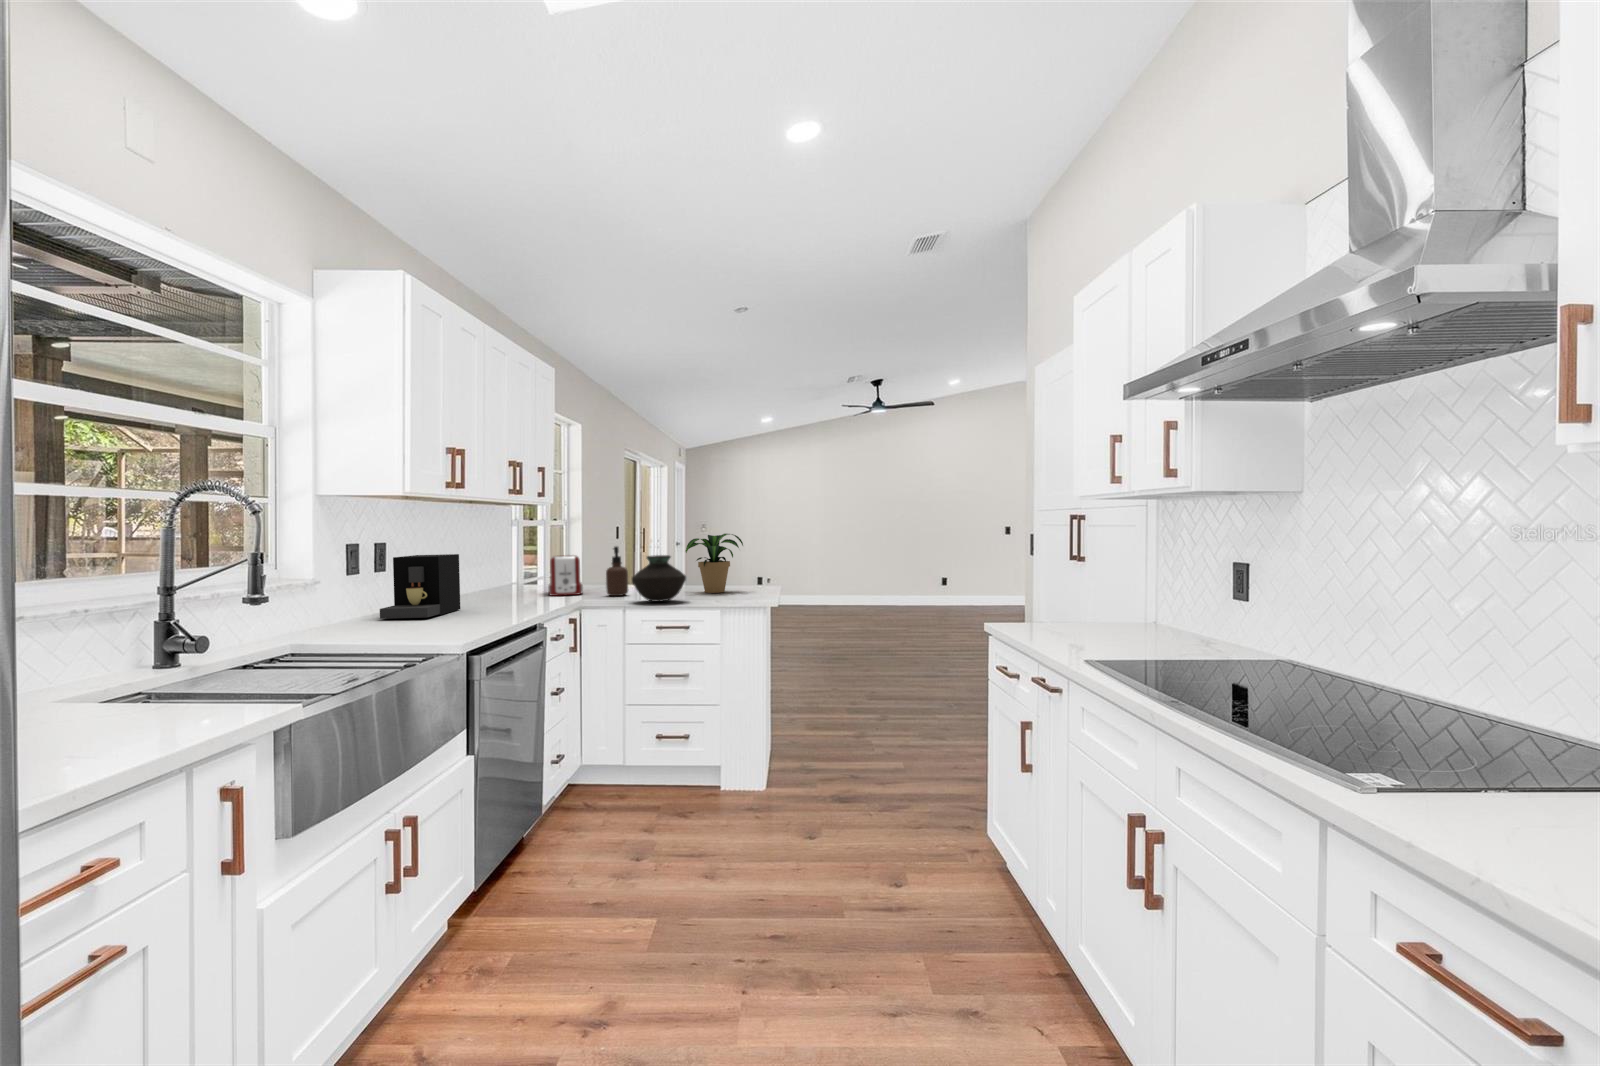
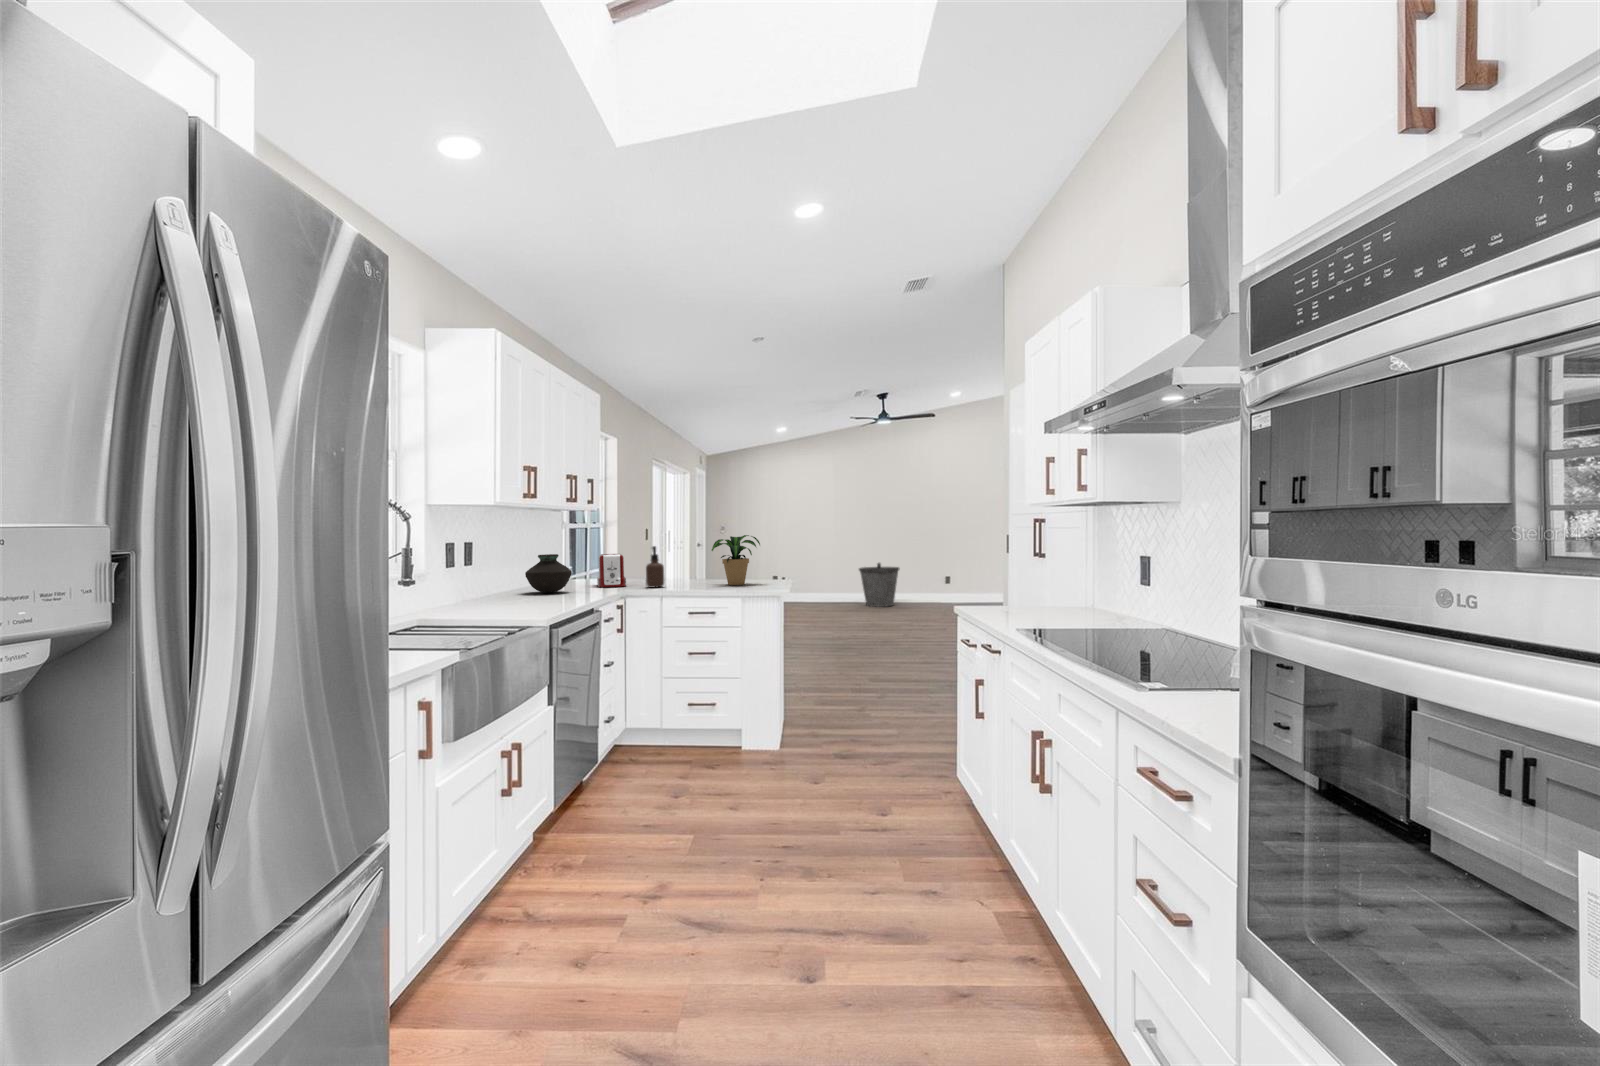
coffee maker: present [380,554,460,619] -> none [471,552,531,604]
vase: present [632,555,686,602] -> present [525,554,572,592]
trash can: none [851,564,896,612] -> present [859,563,900,607]

